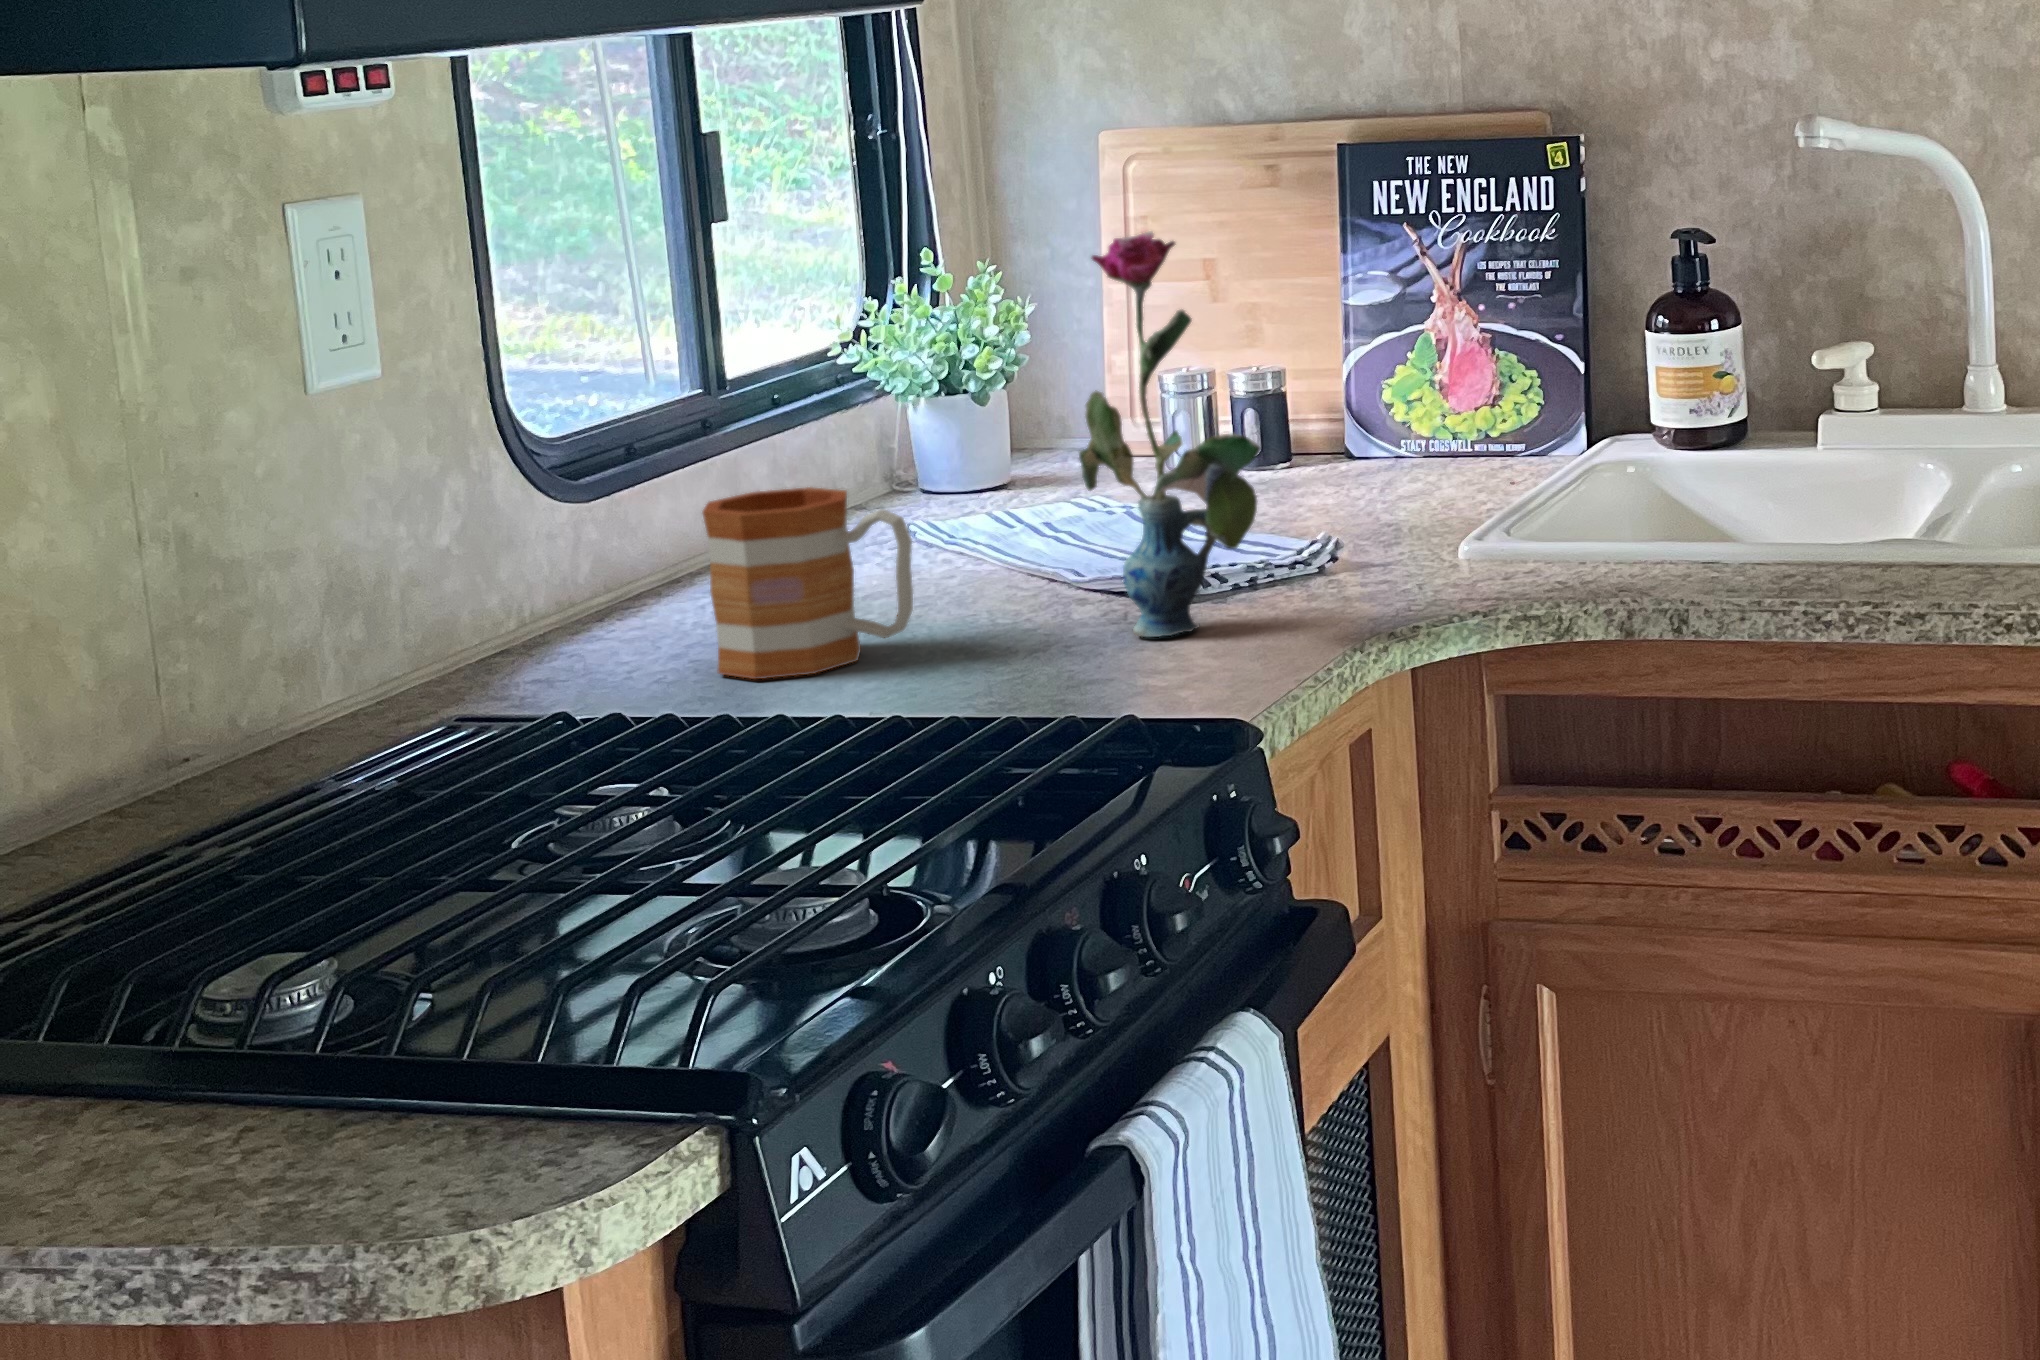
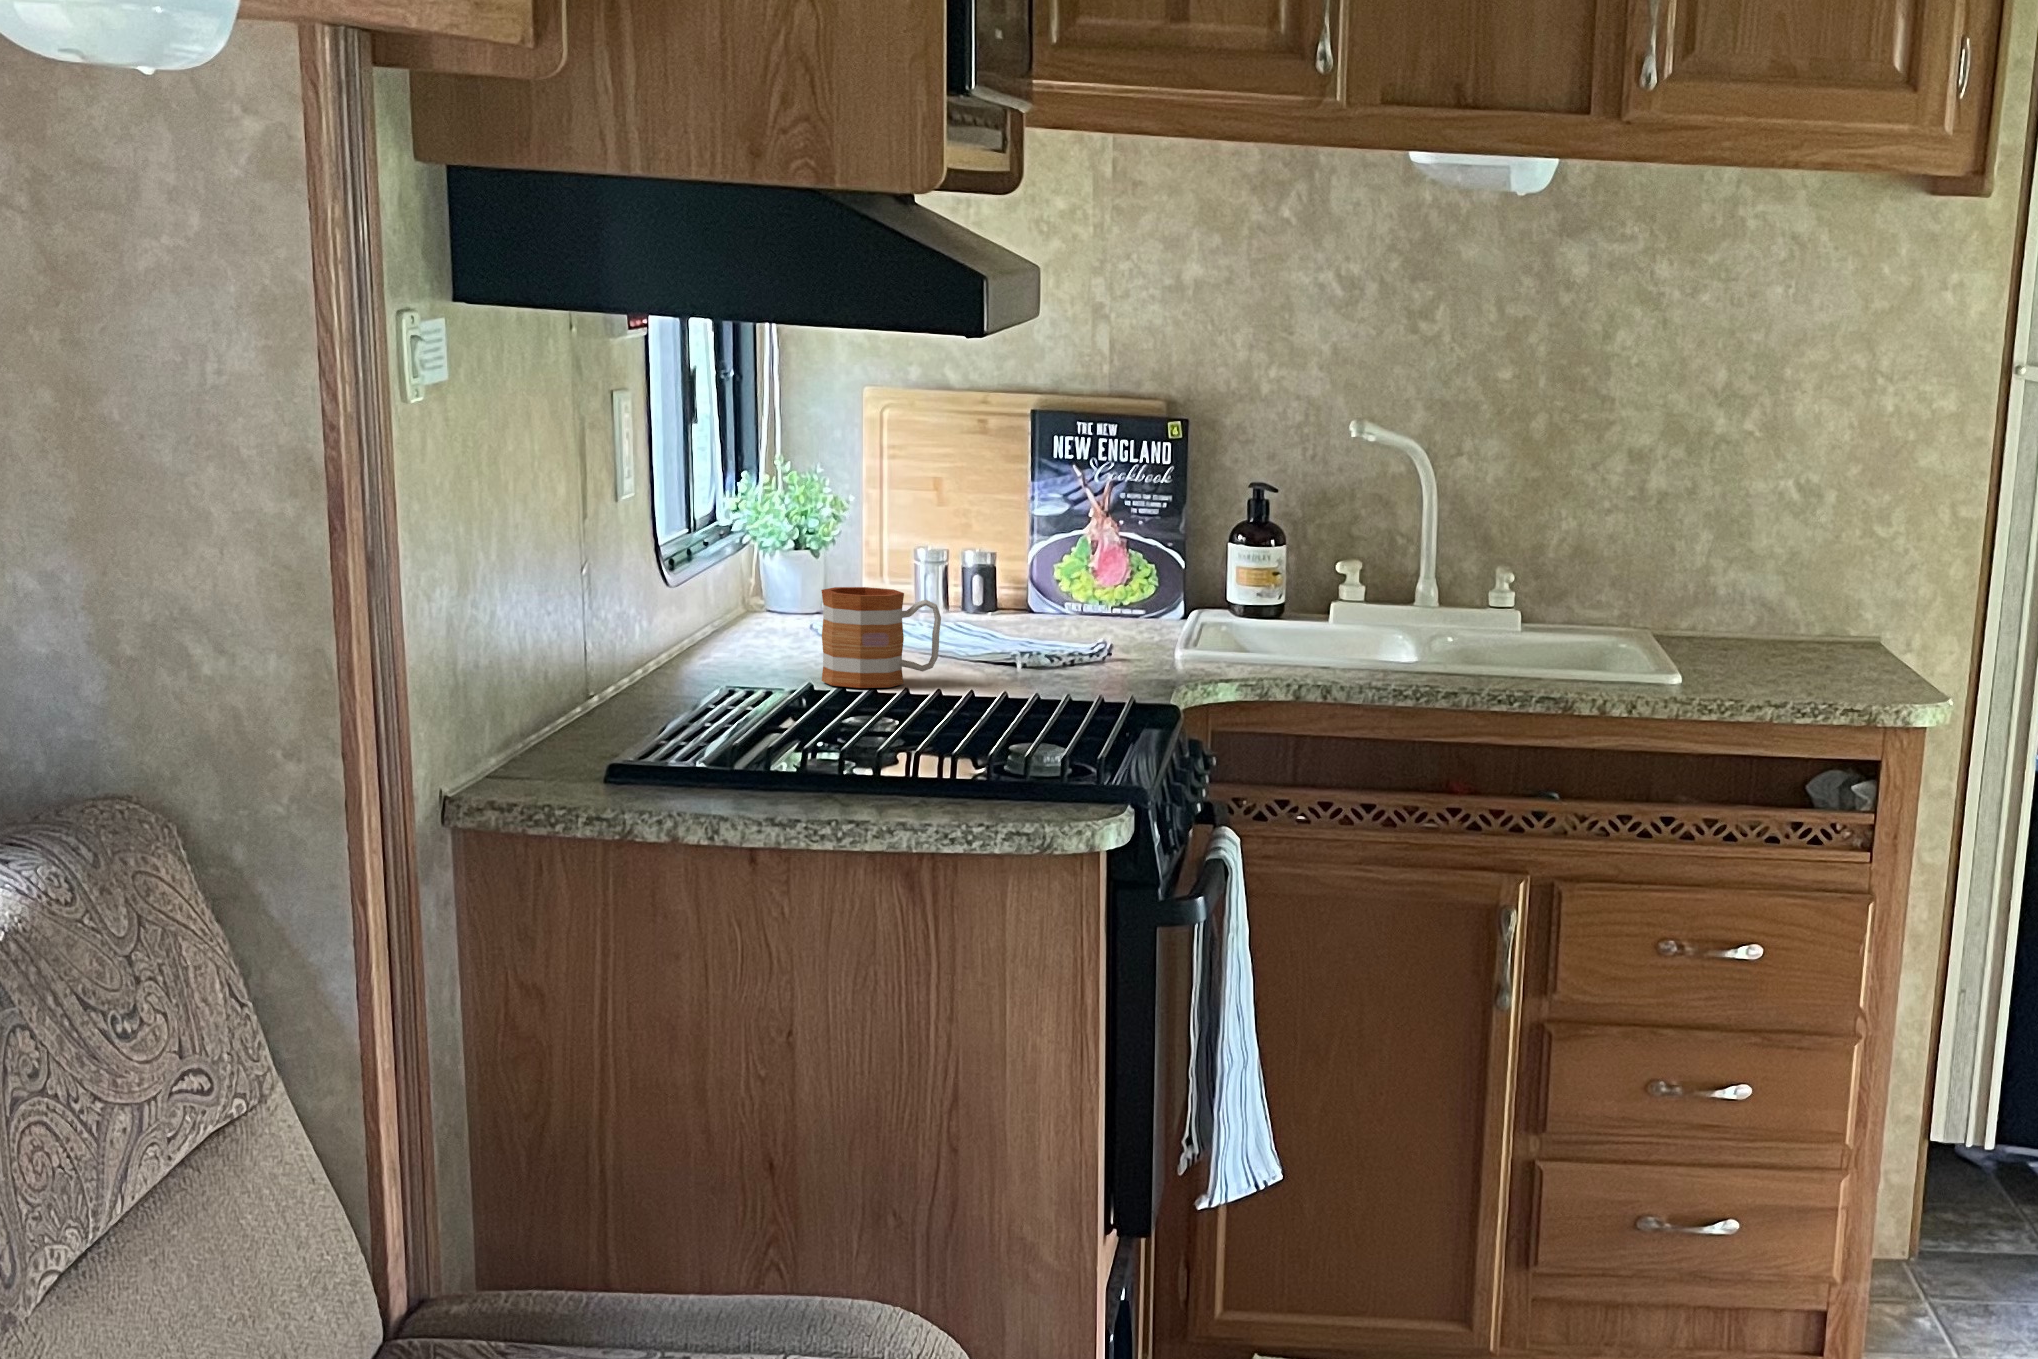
vase: present [1079,231,1260,637] -> none [1021,457,1140,681]

